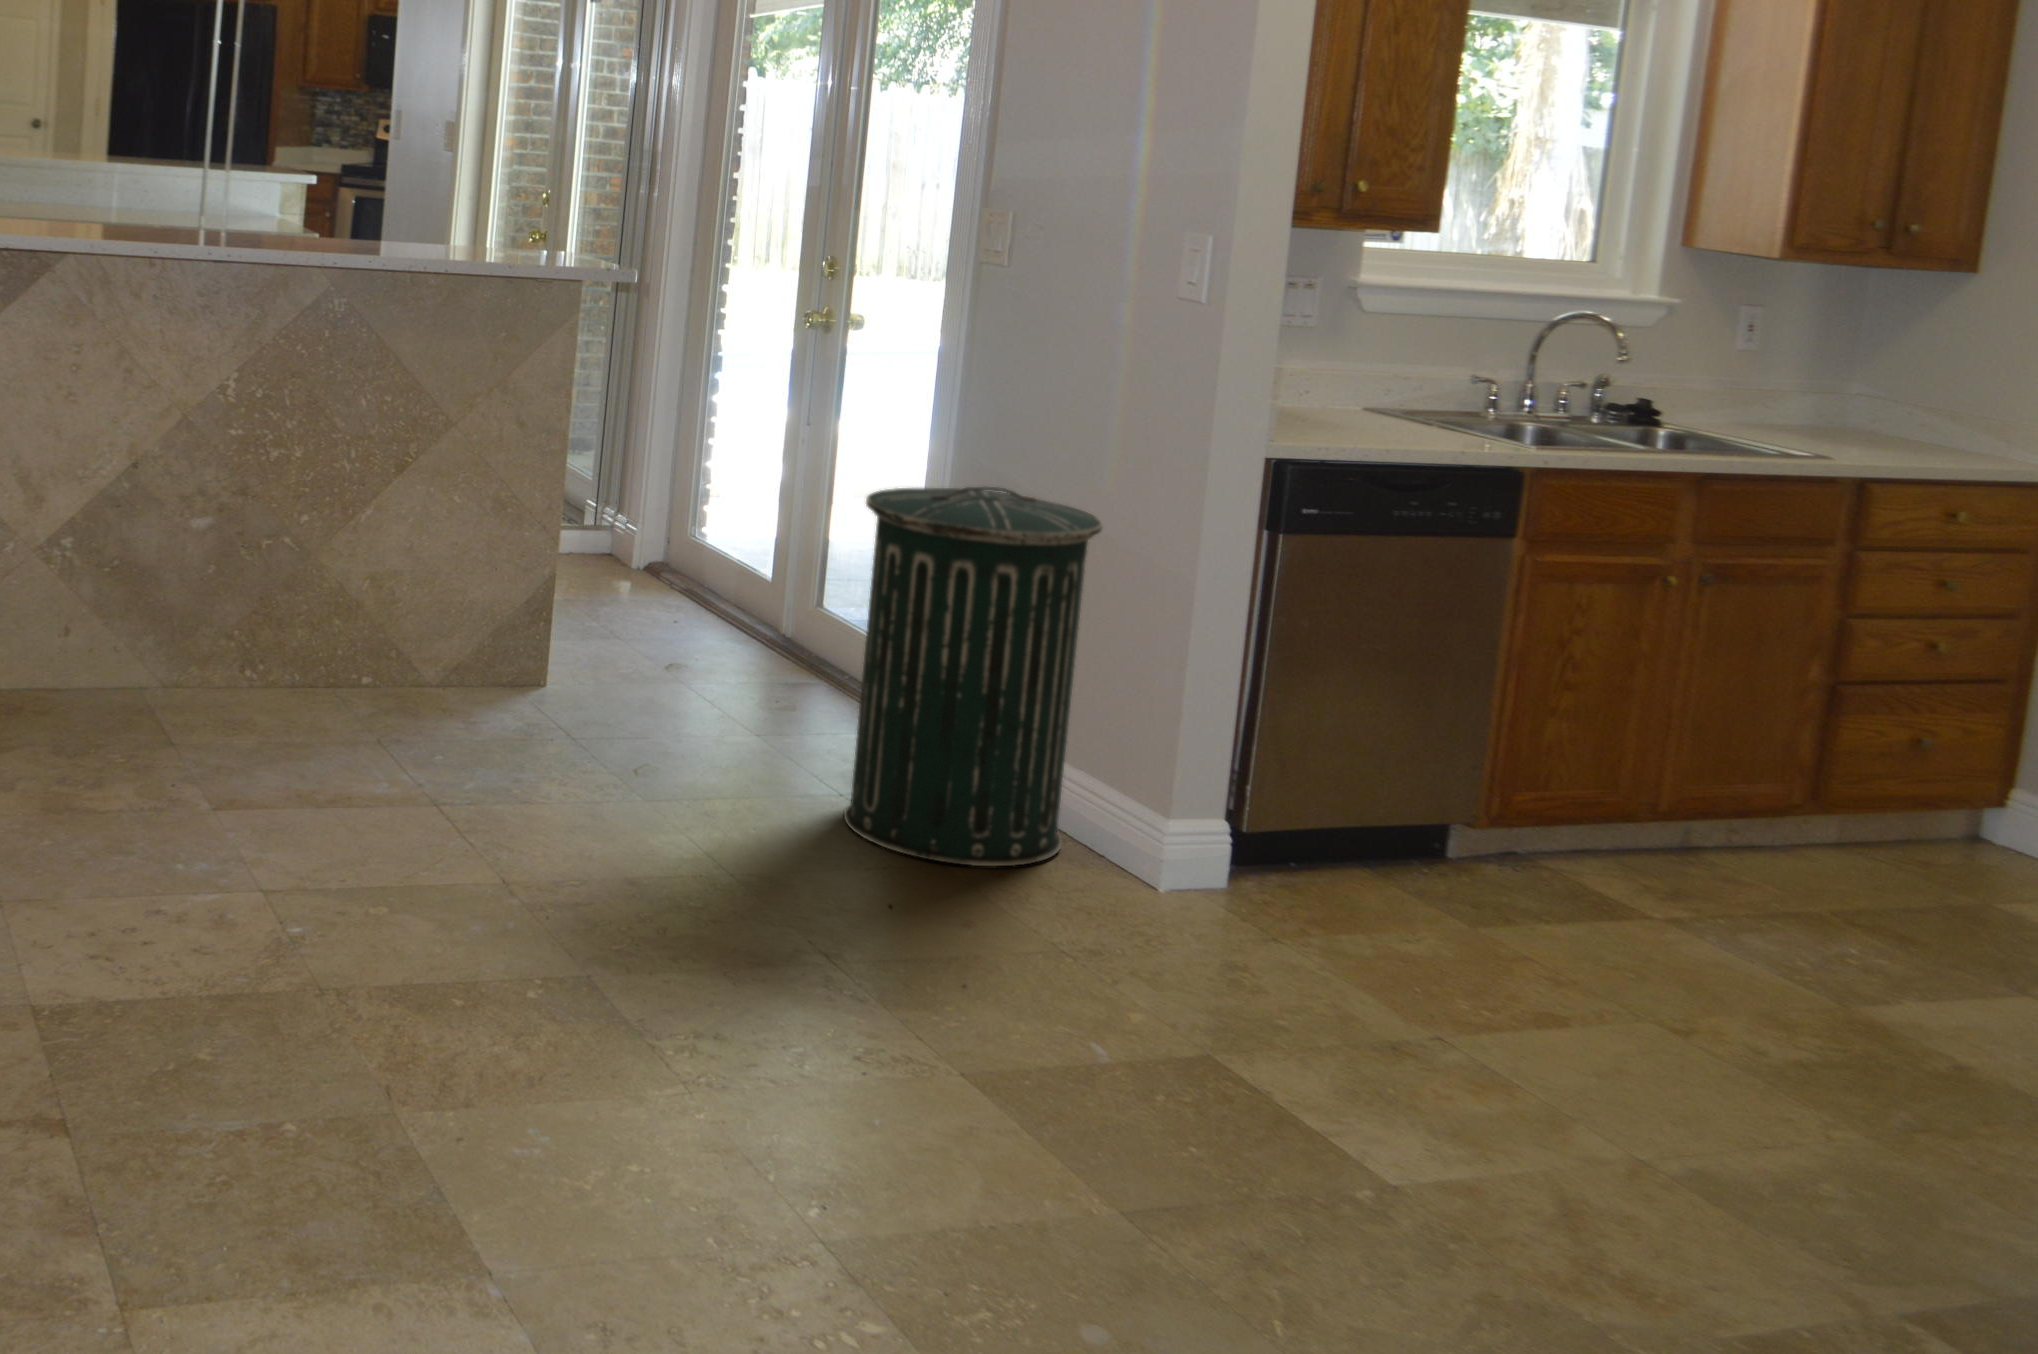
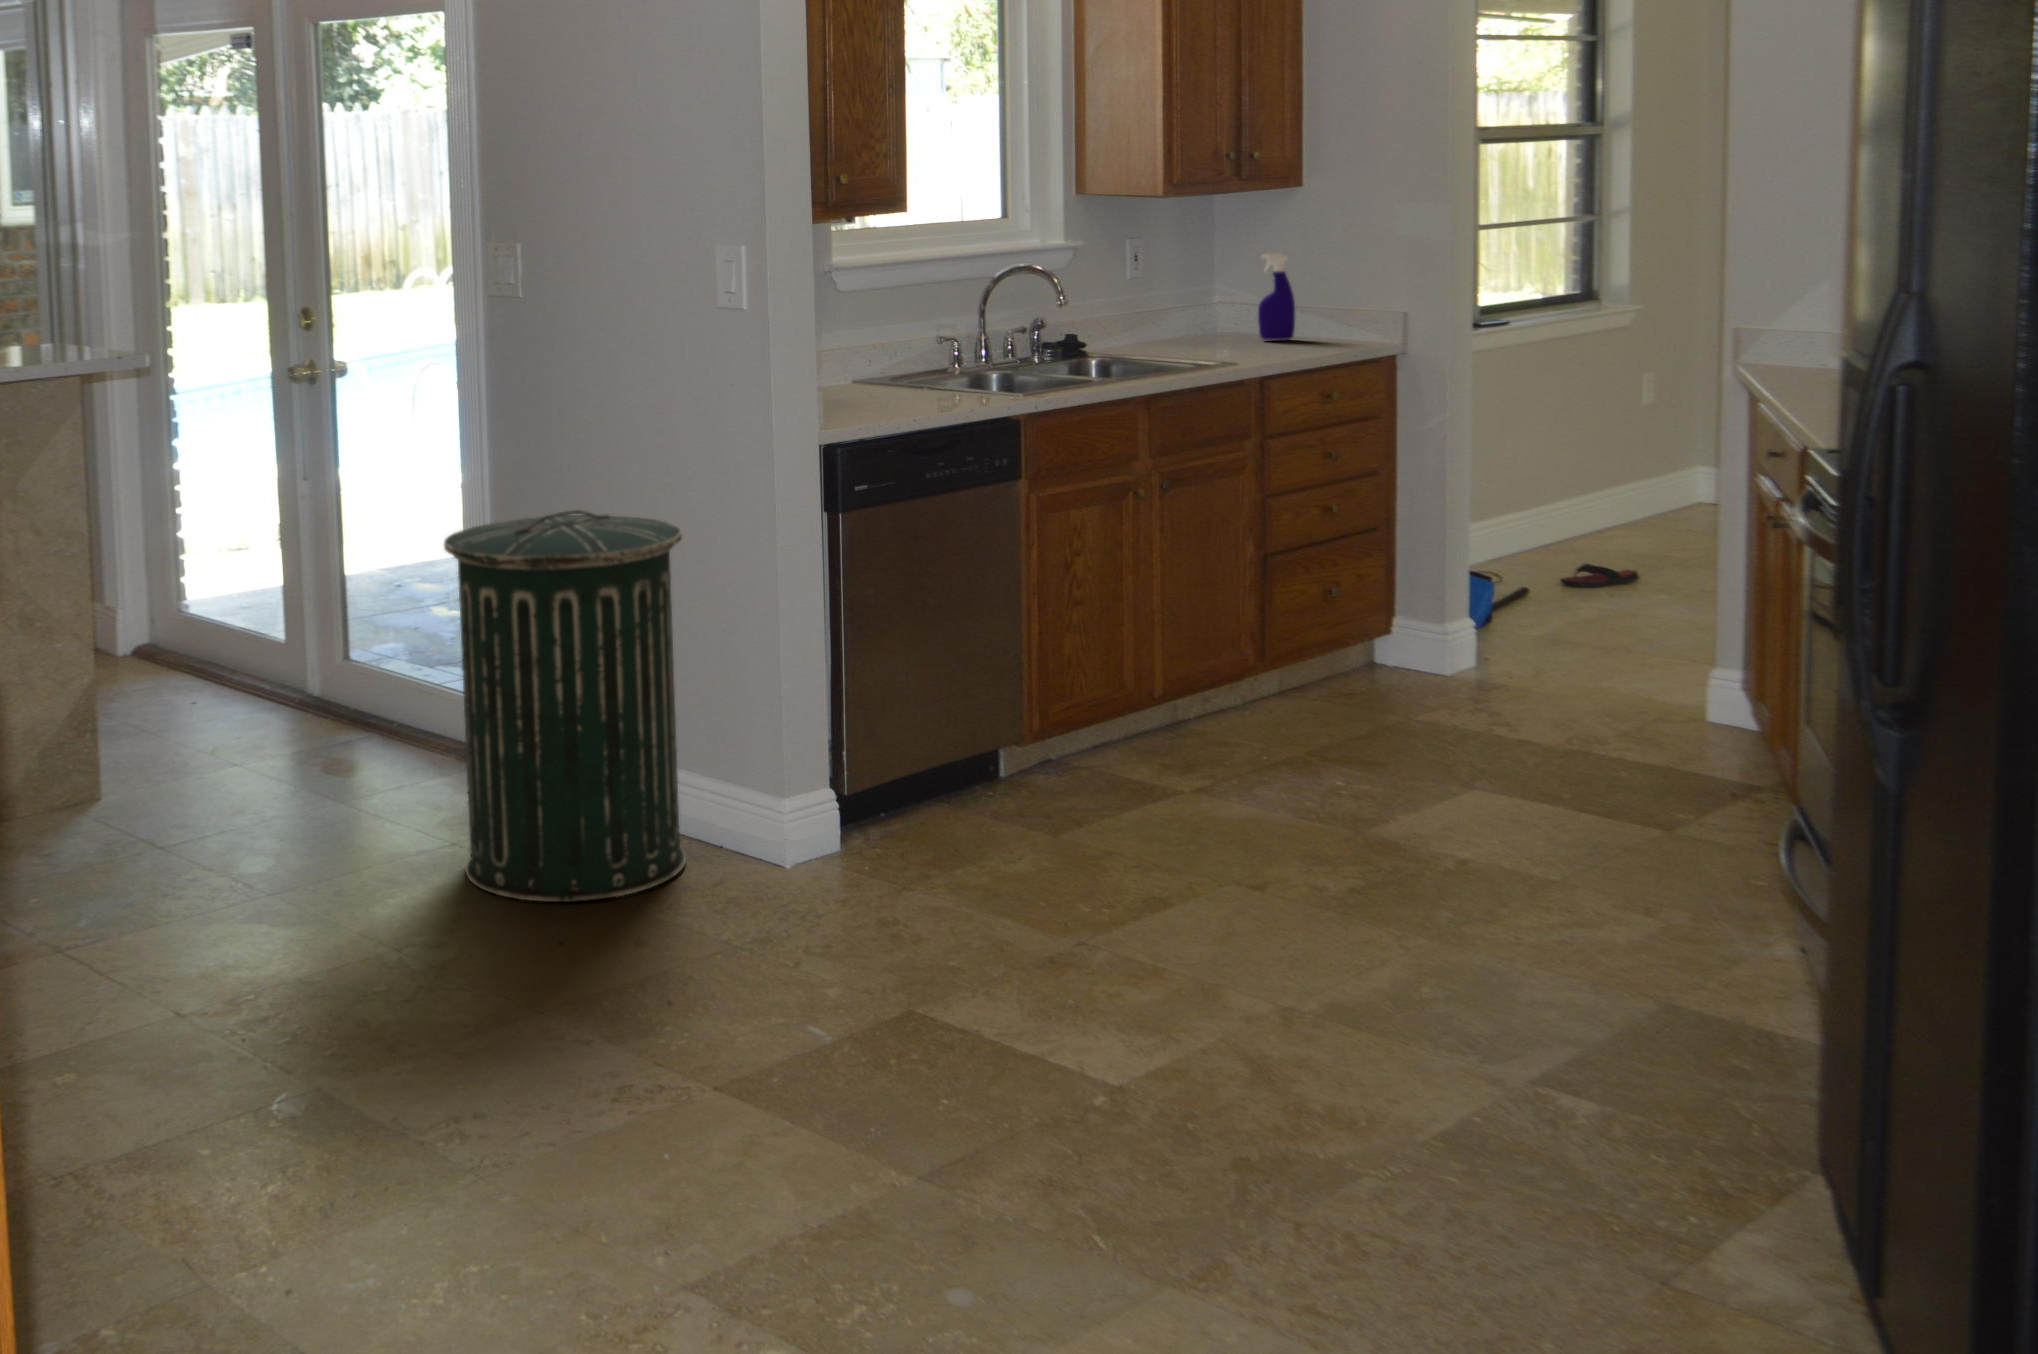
spray bottle: none [1900,344,1954,447] -> present [1258,254,1295,340]

